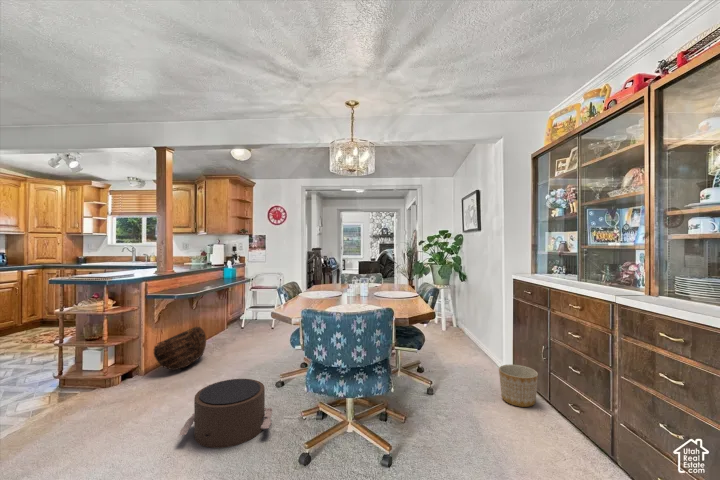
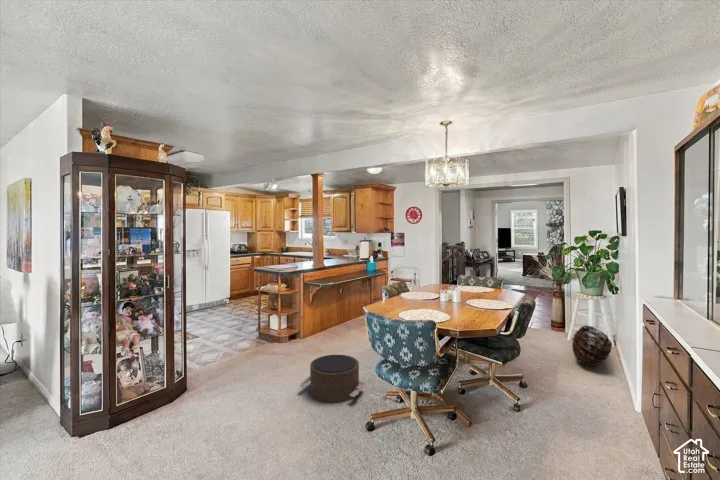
basket: present [154,327,206,370] -> present [572,326,612,366]
planter: present [499,365,538,407] -> none [595,397,646,450]

